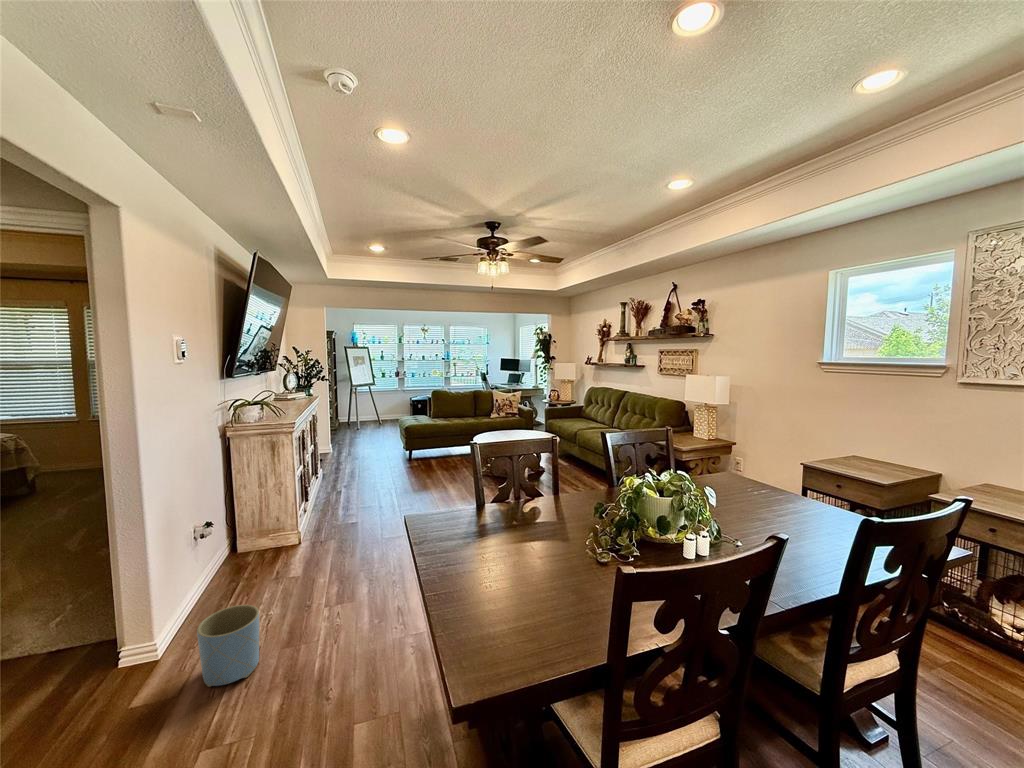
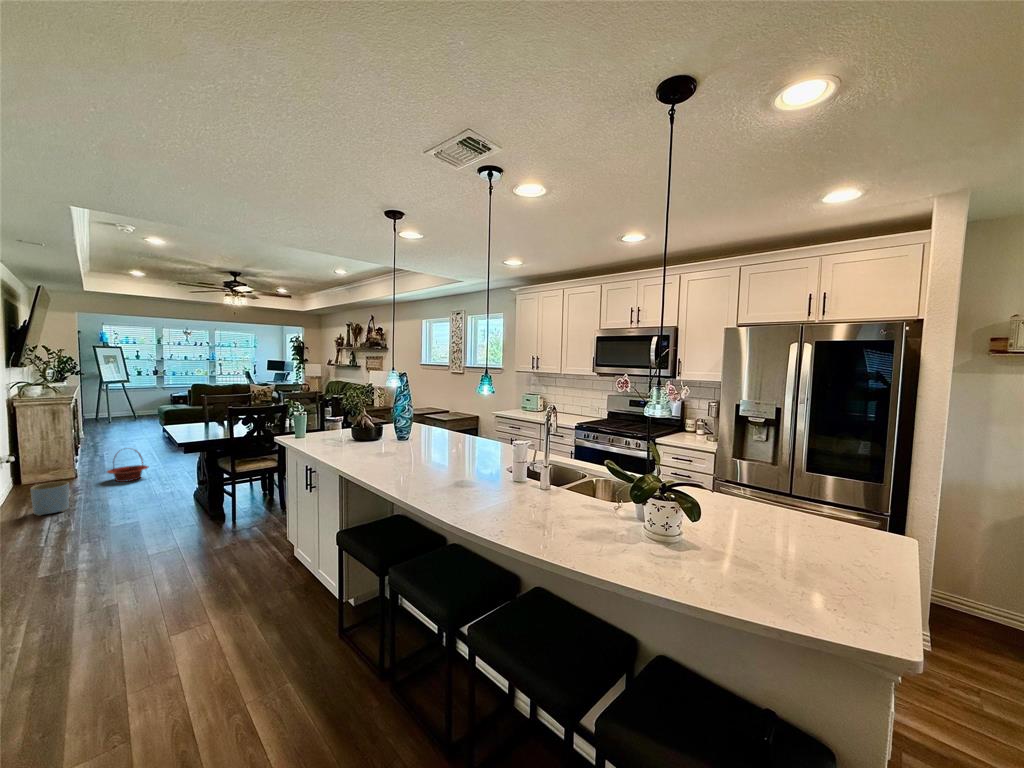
basket: none [331,511,387,570] -> present [107,450,148,482]

